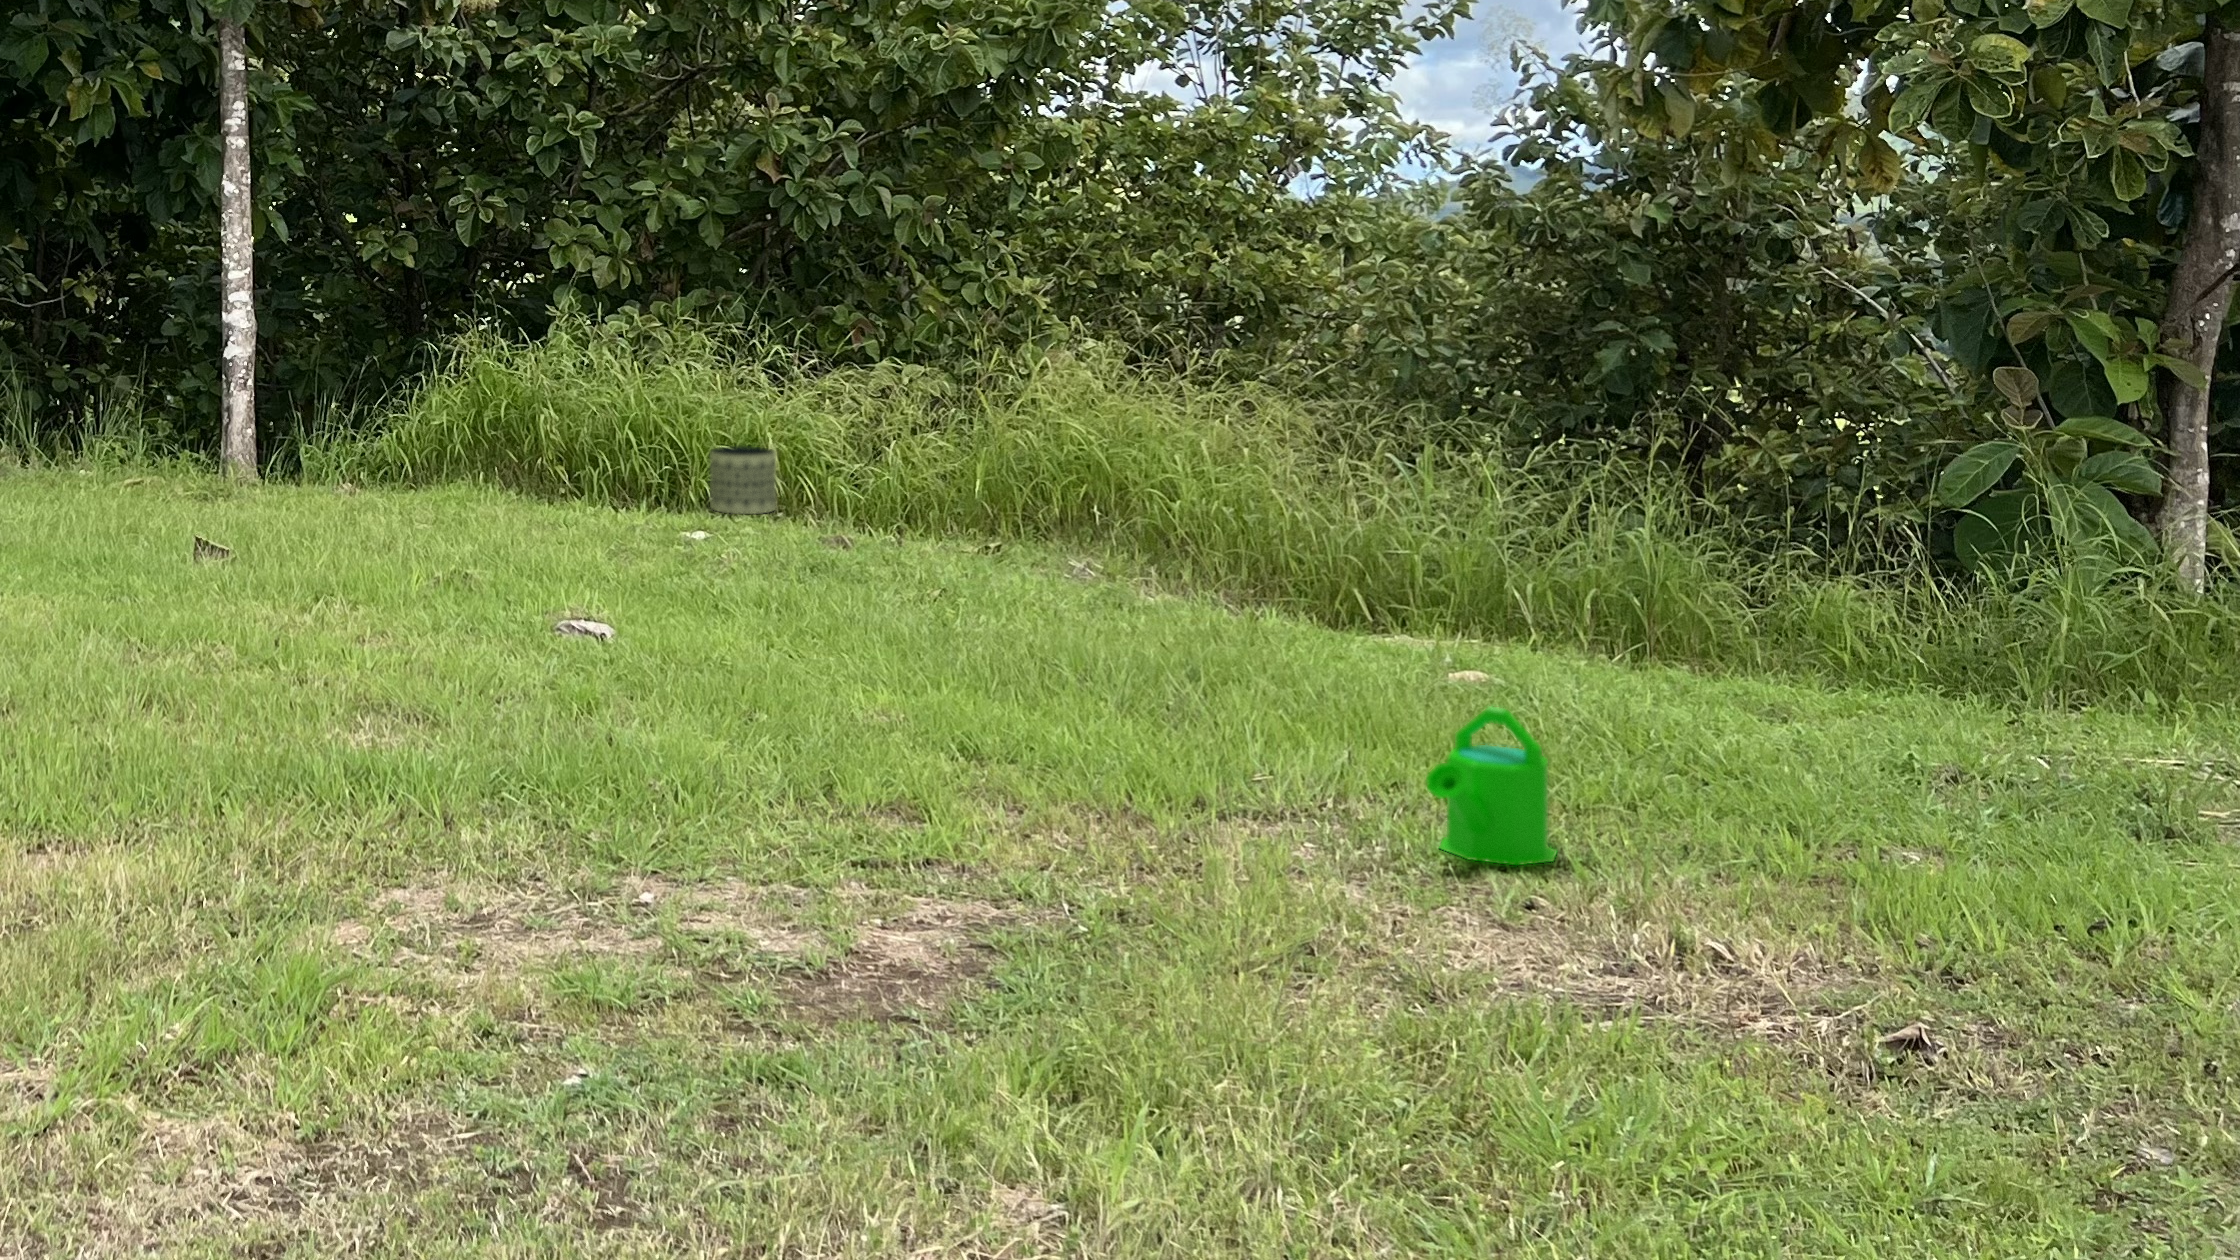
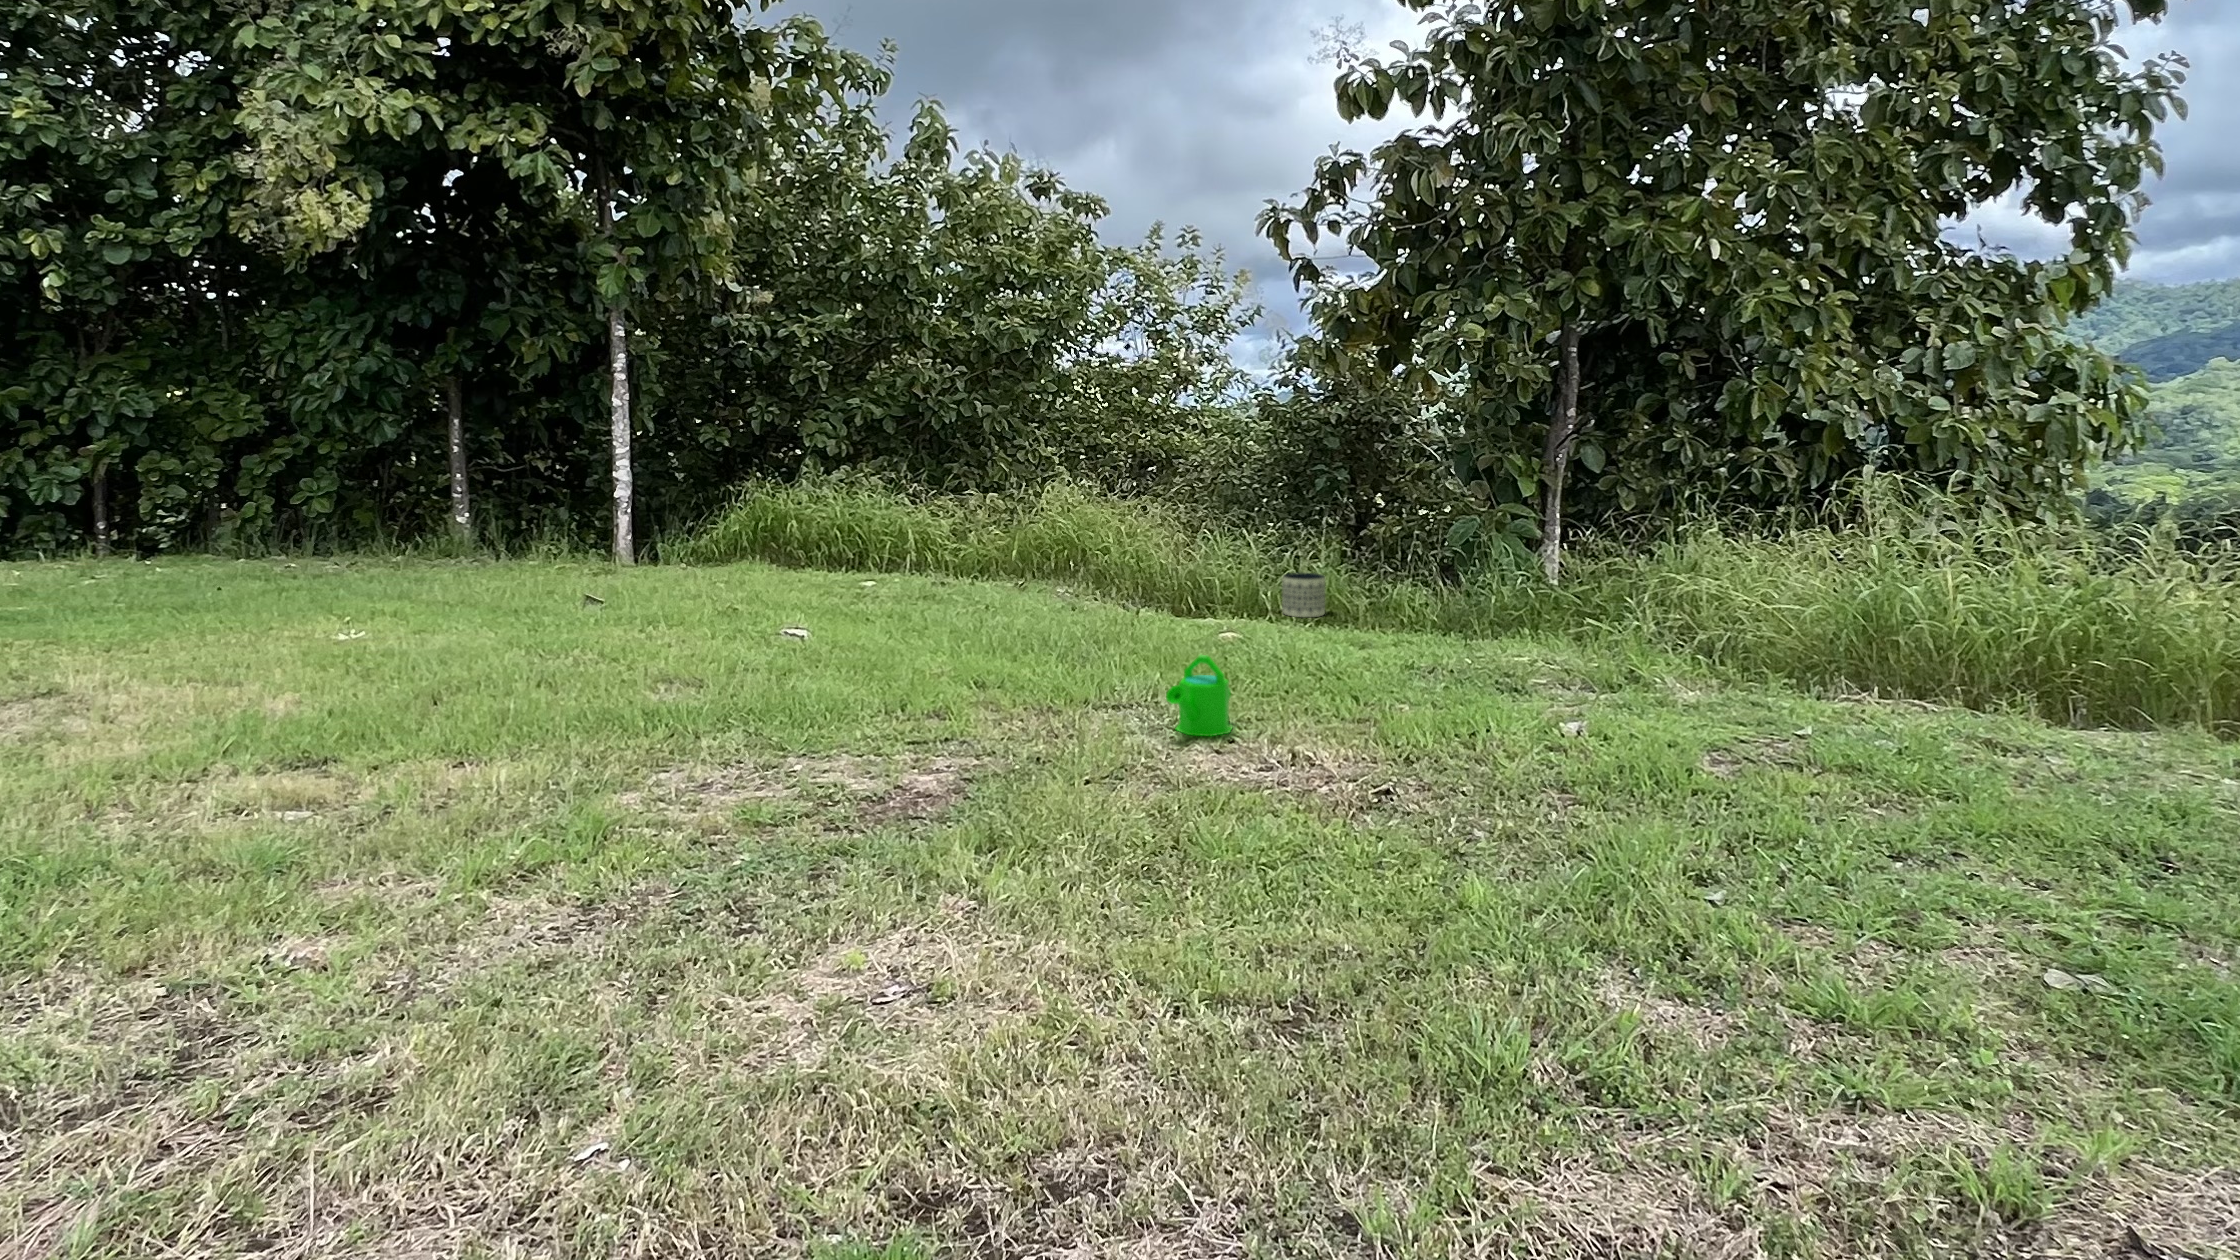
planter: present [710,446,777,514] -> present [1282,573,1325,617]

